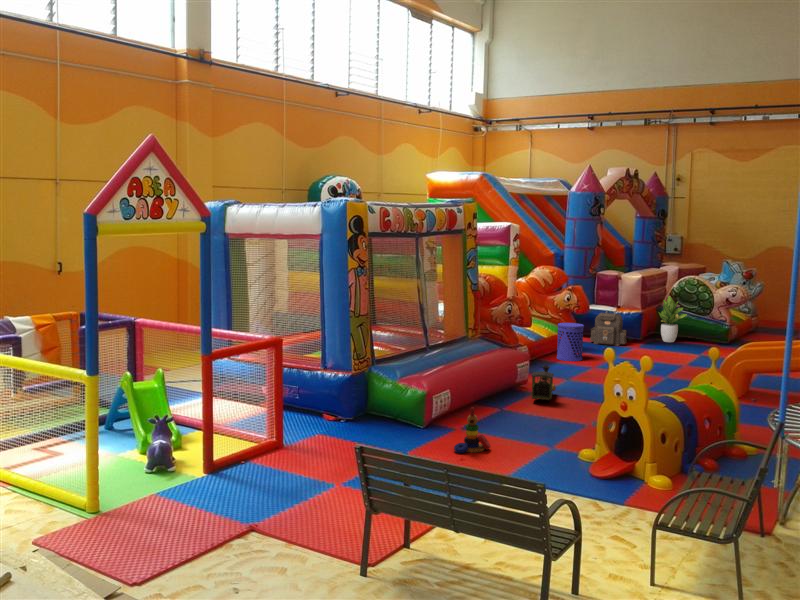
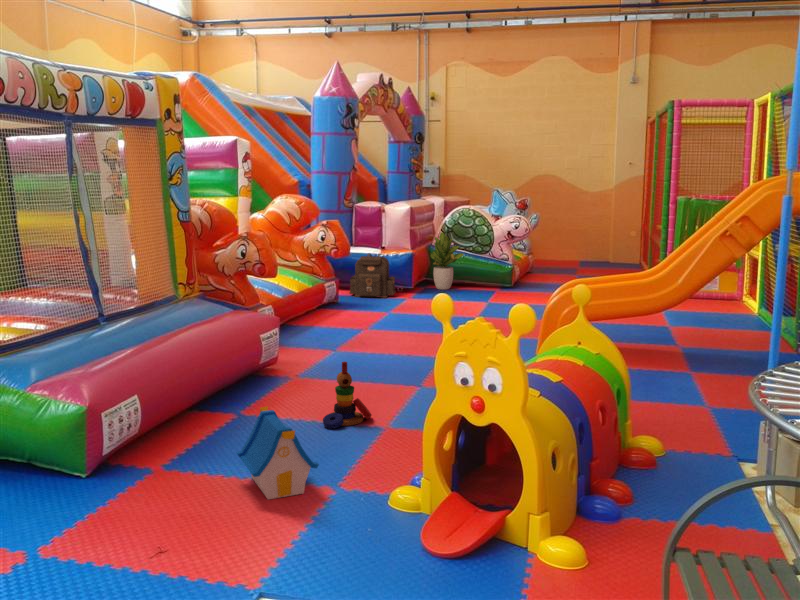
waste bin: present [557,323,584,361] -> none [311,270,346,323]
toy train: present [532,365,556,401] -> none [283,334,321,392]
toy house: none [499,400,543,448] -> present [236,406,319,499]
stacking toy: present [454,407,491,453] -> present [323,362,371,429]

